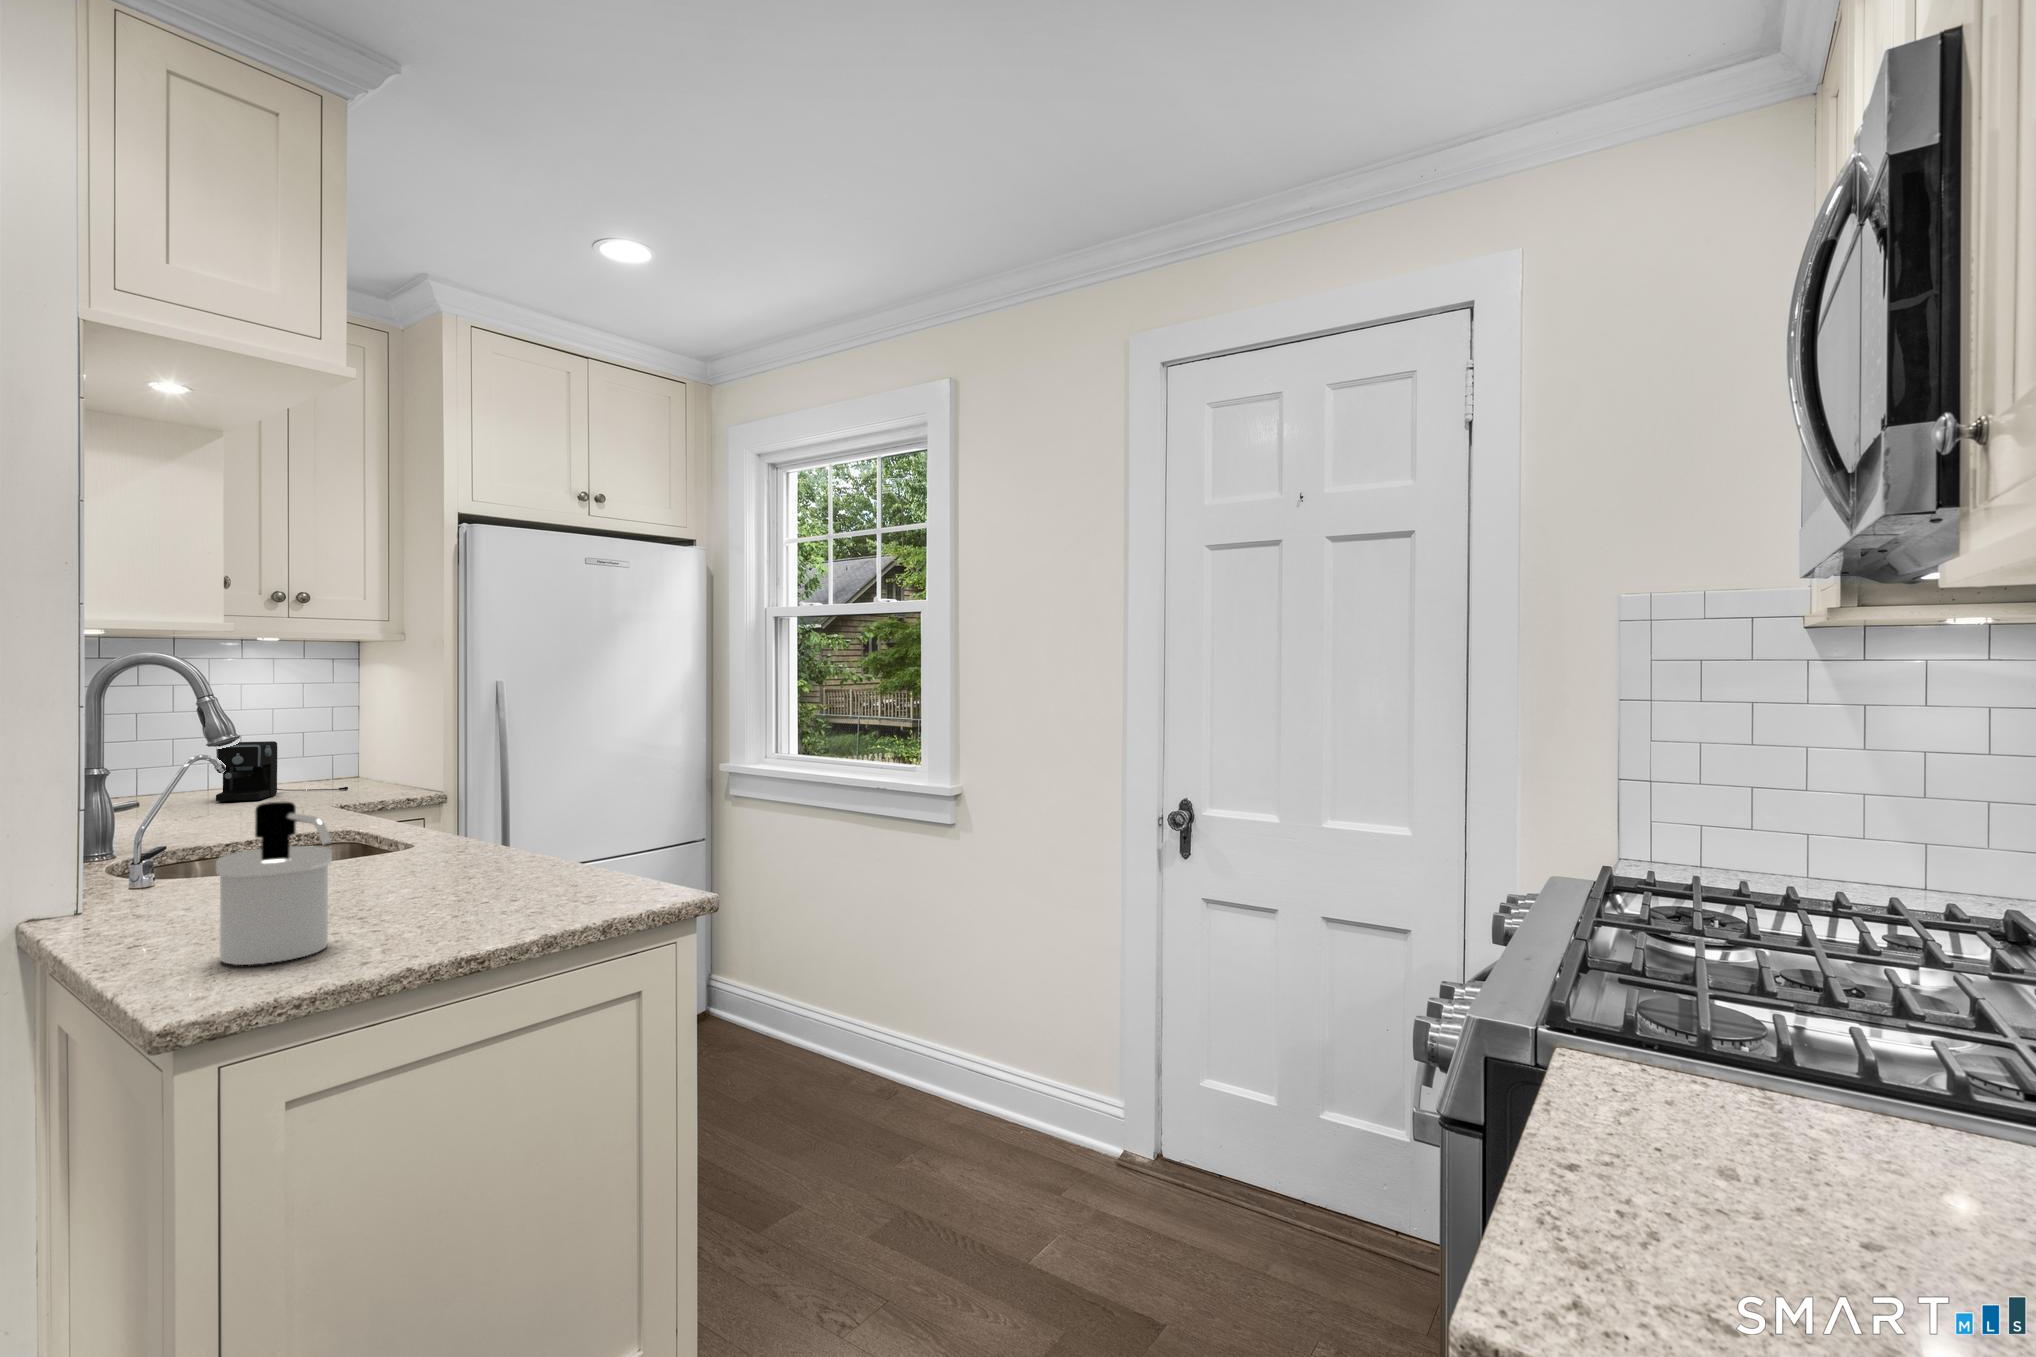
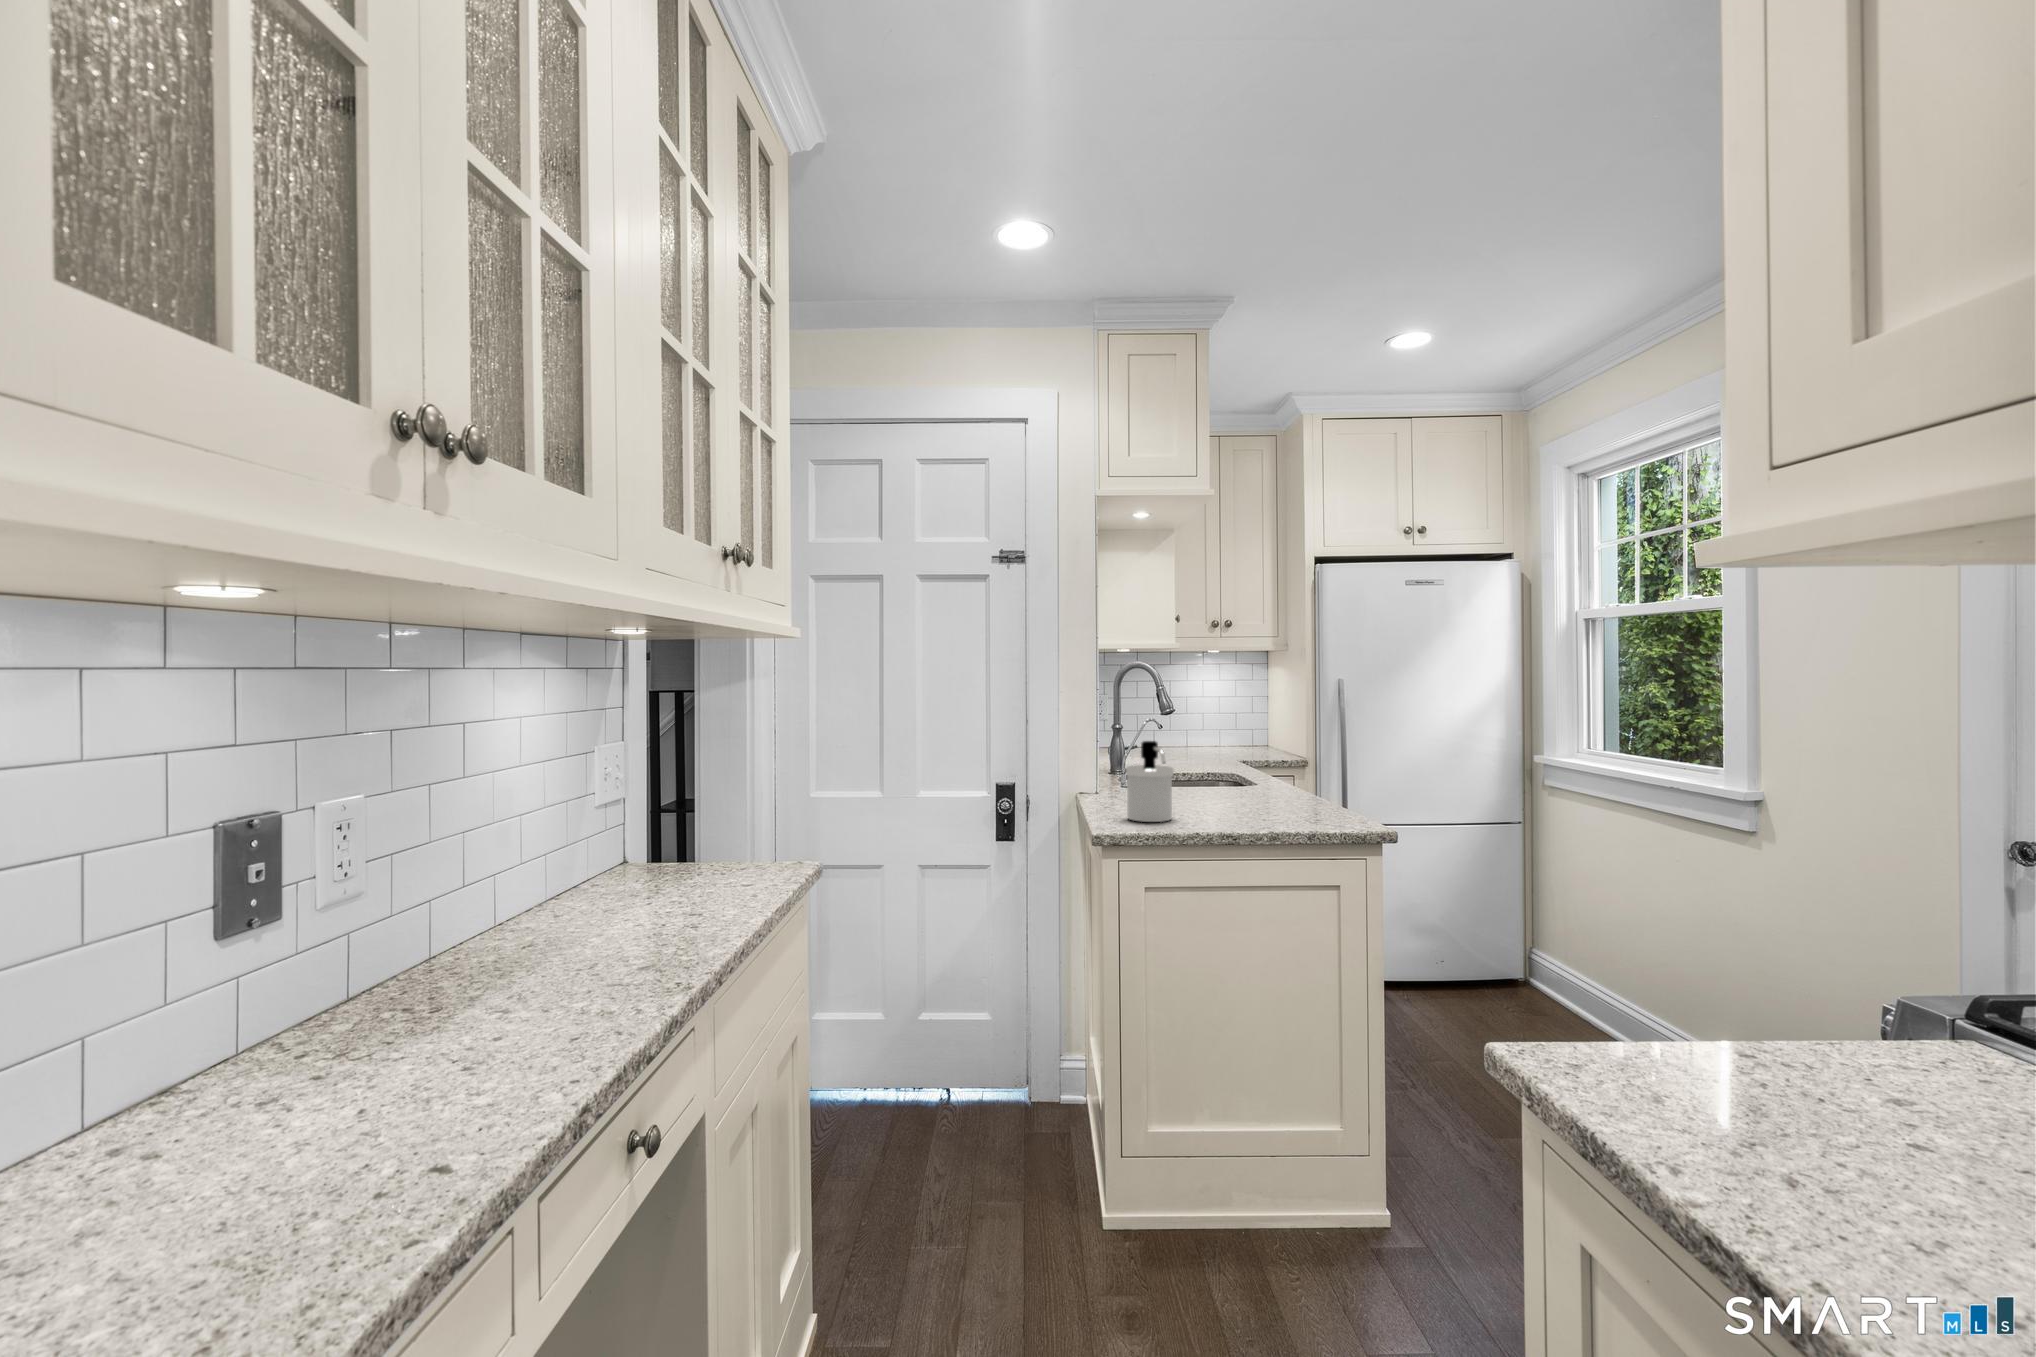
coffee maker: present [216,741,348,801] -> none [1179,717,1250,753]

